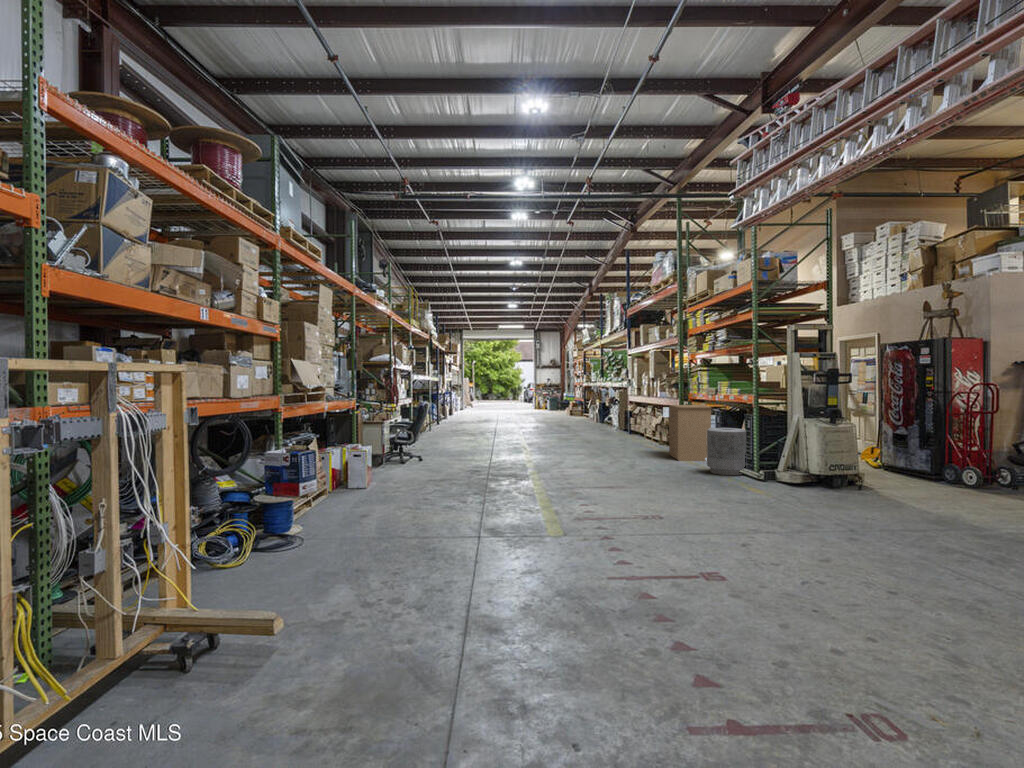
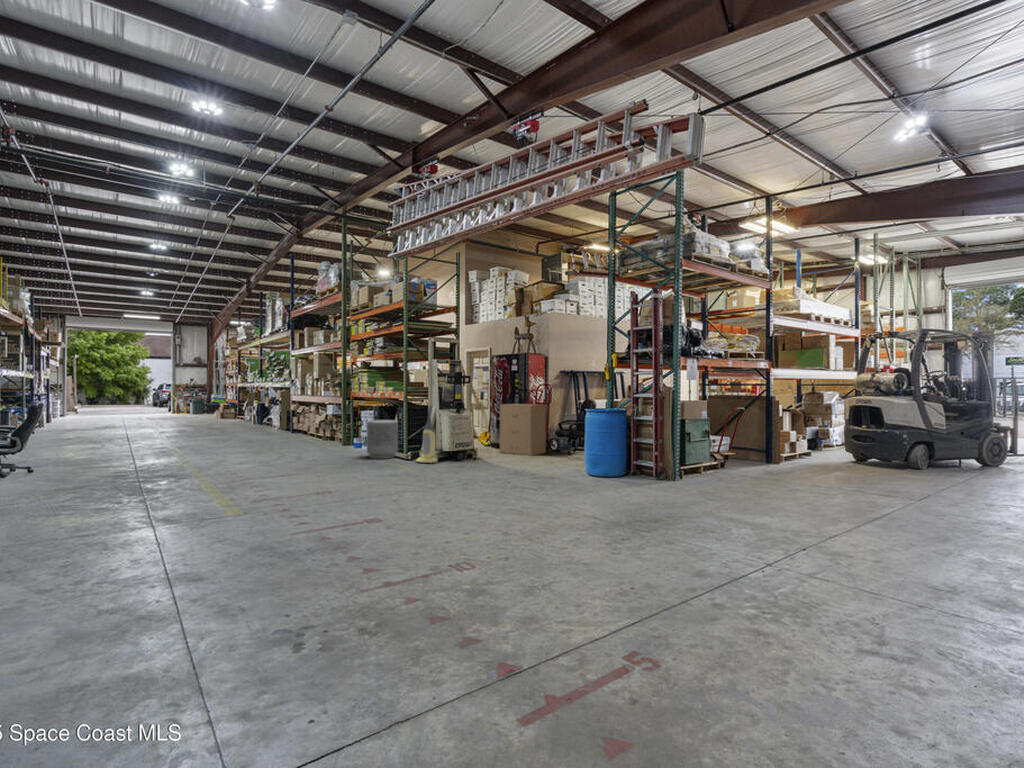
filing cabinet: present [669,405,711,461] -> present [499,404,546,456]
vacuum cleaner: none [770,413,804,490] -> present [415,406,438,463]

